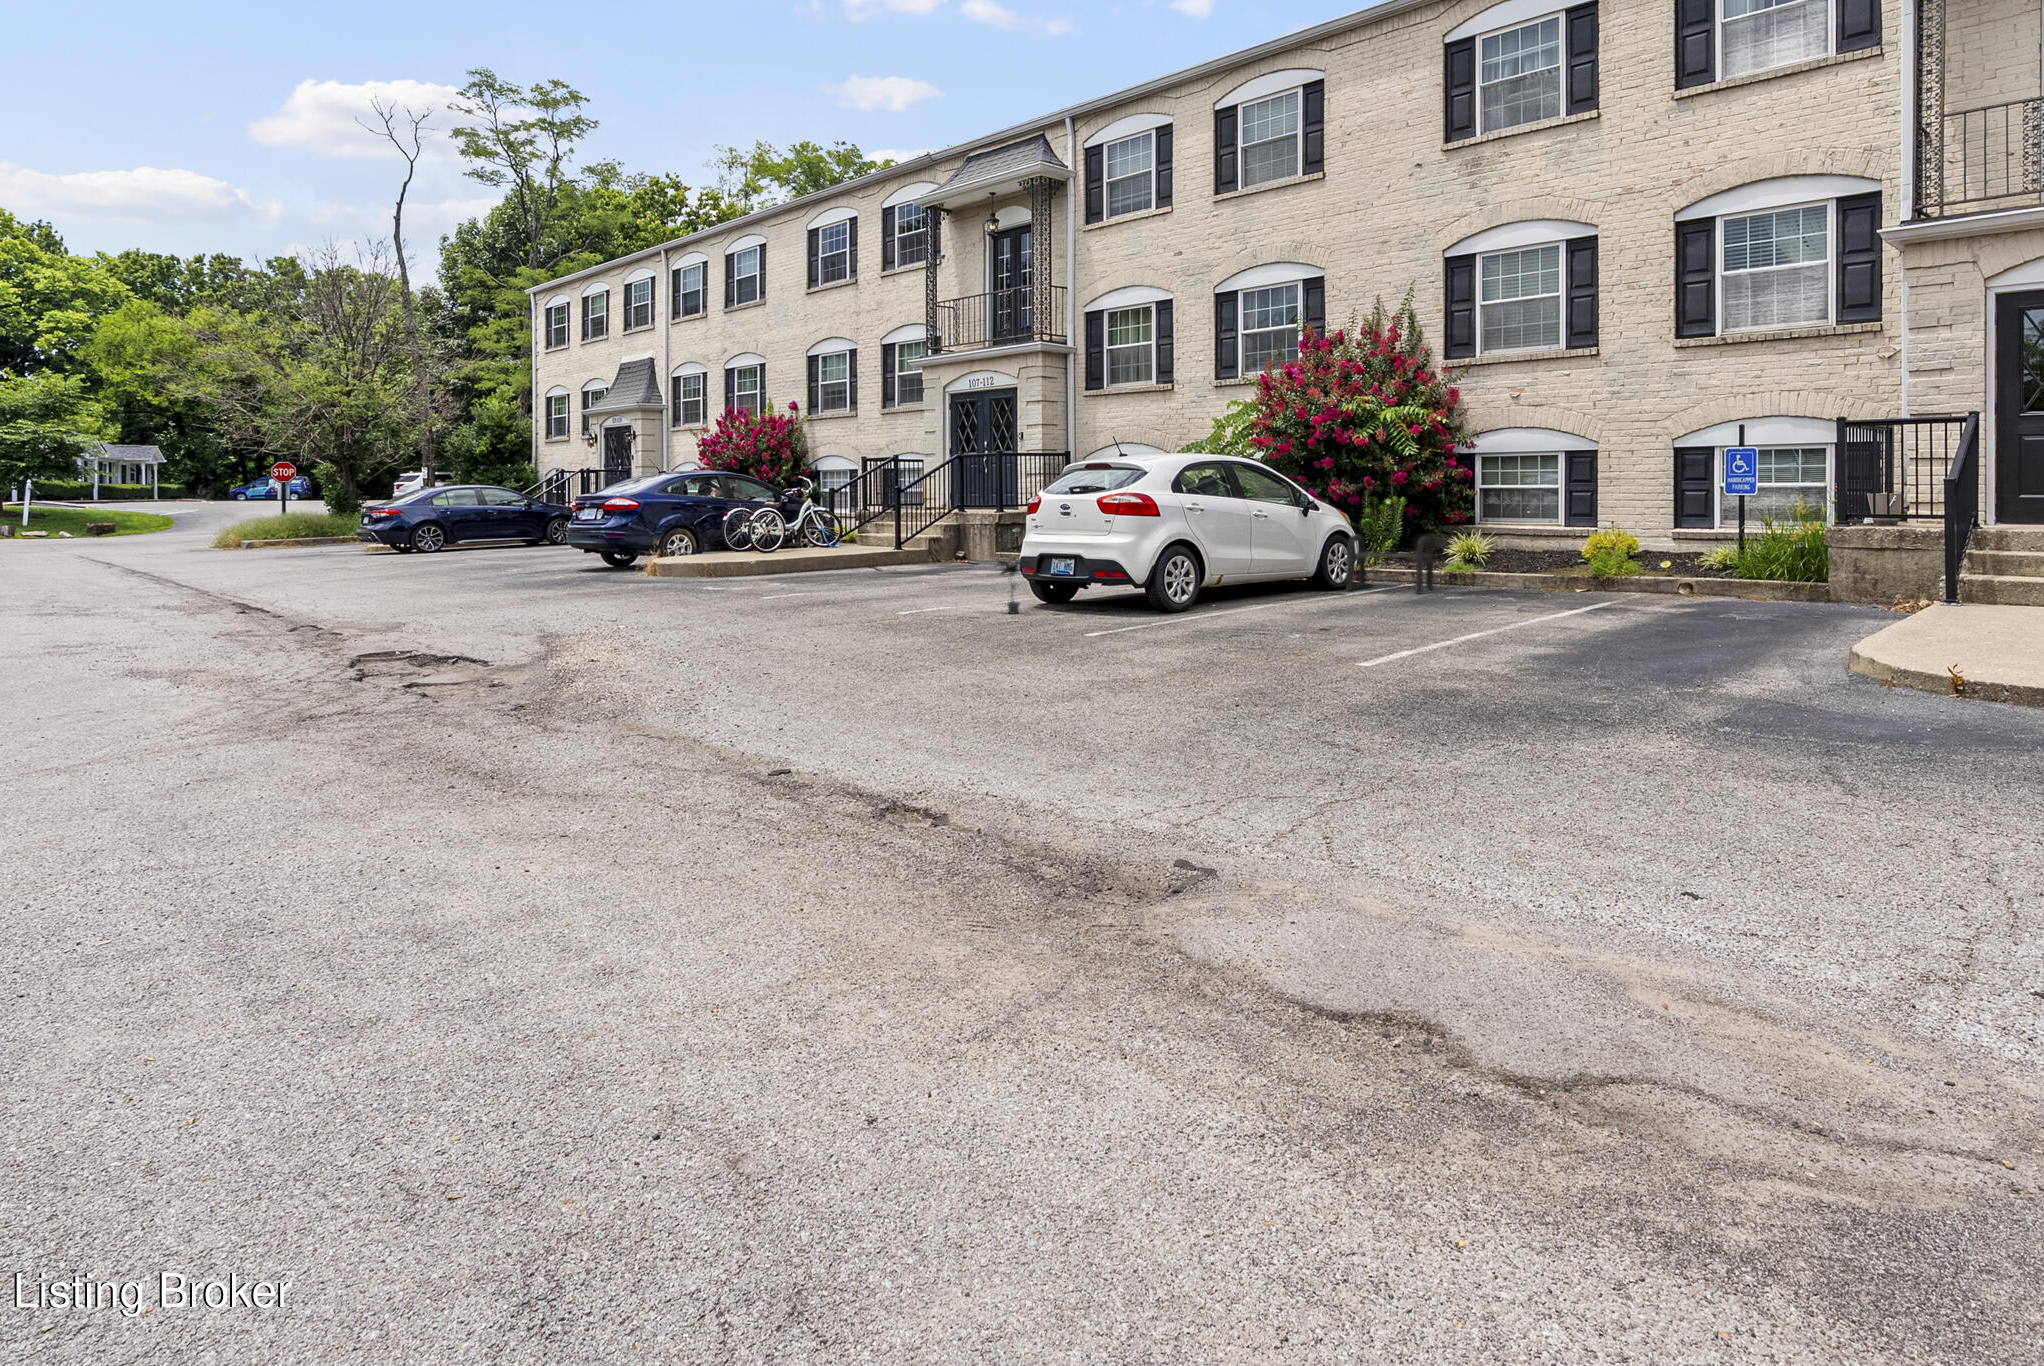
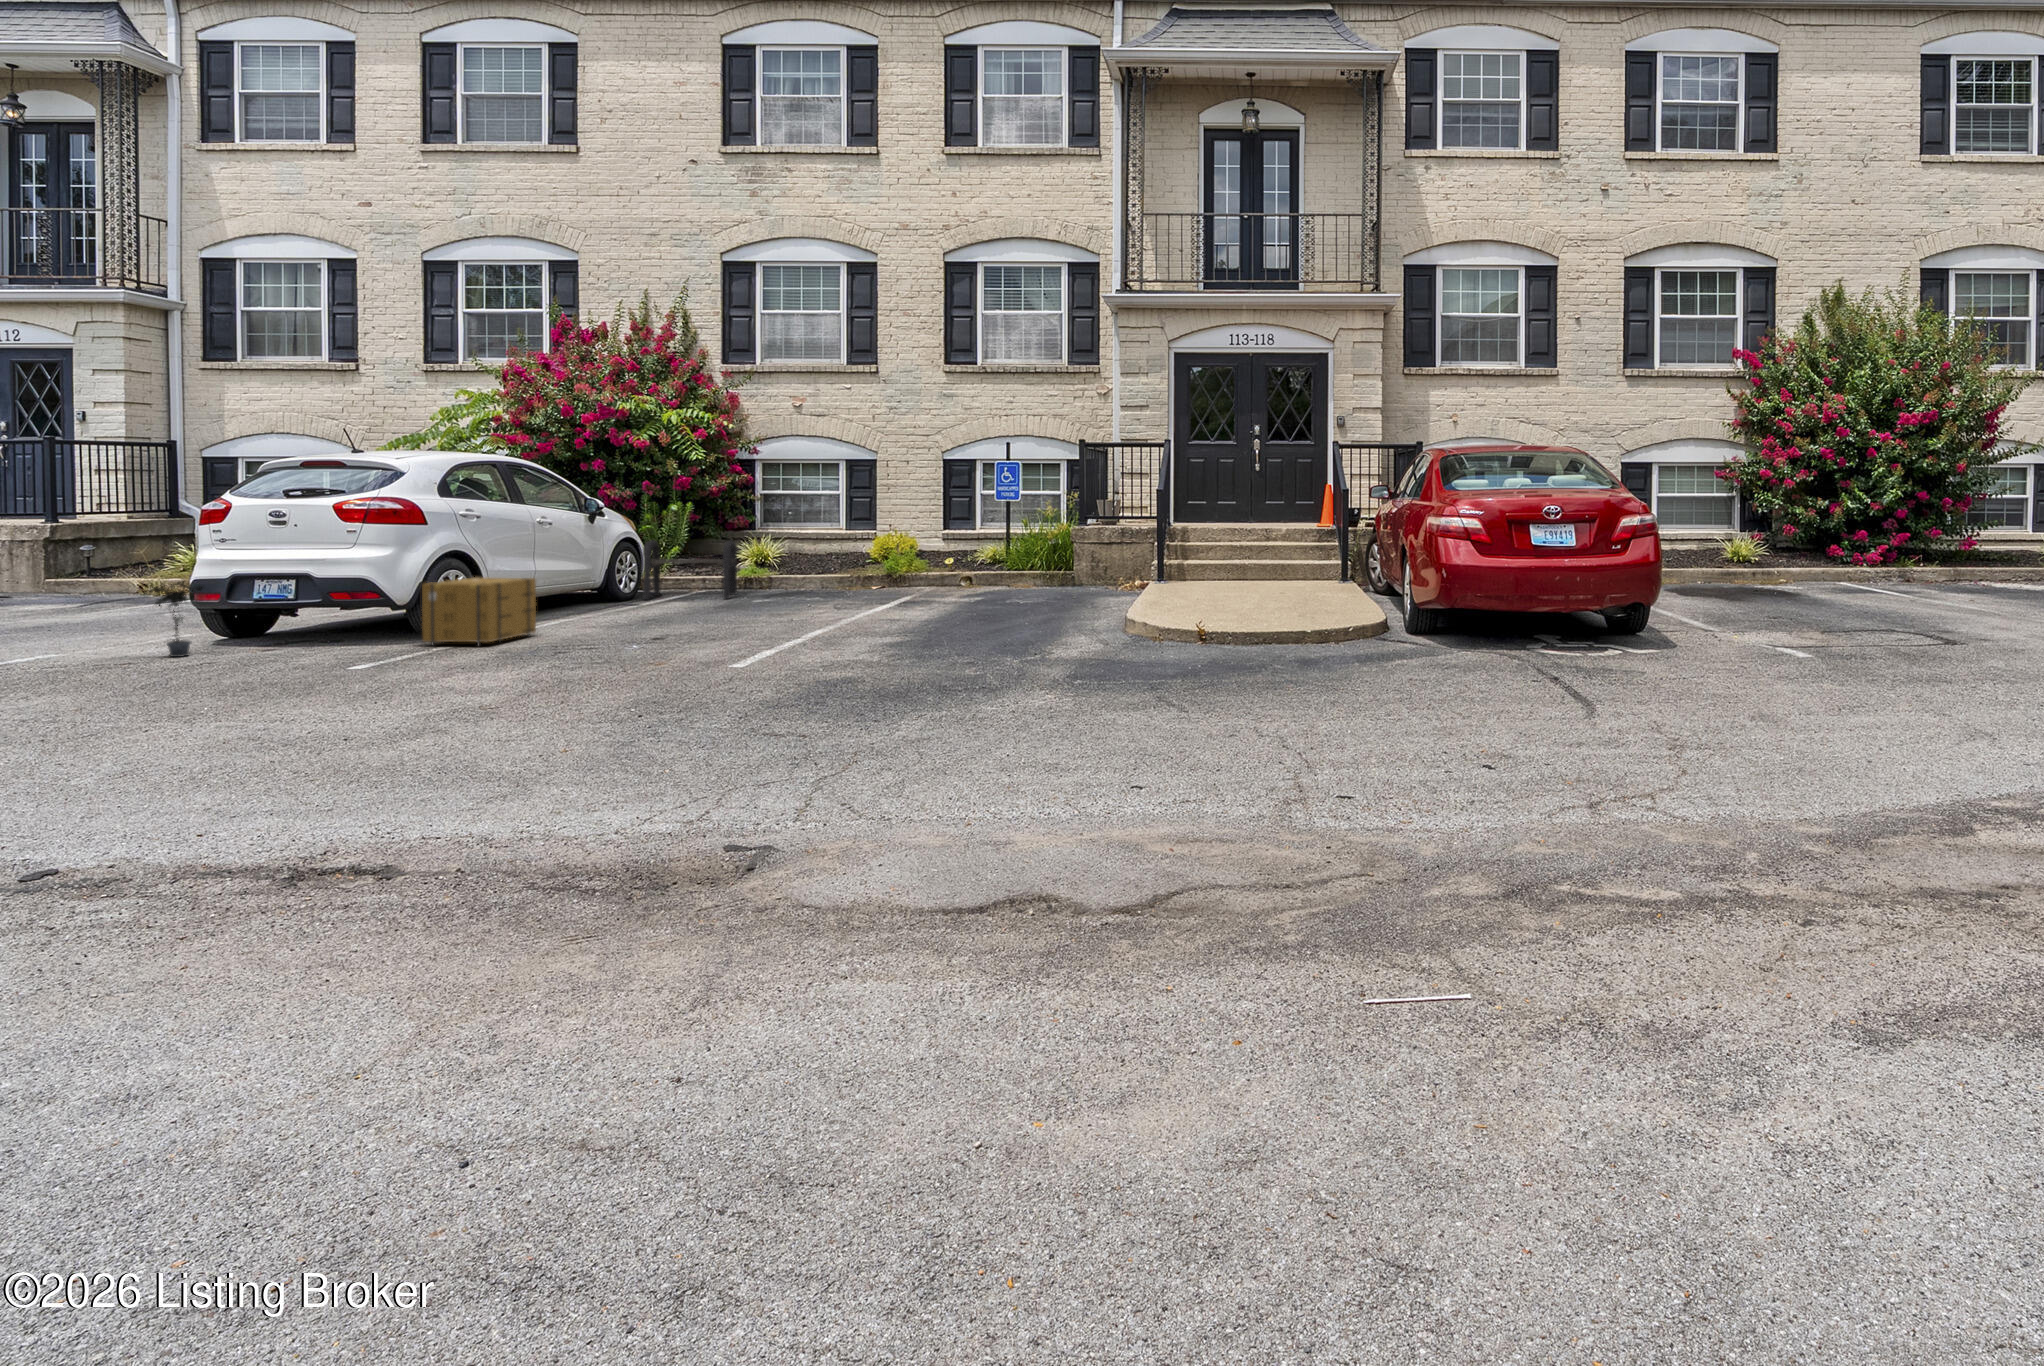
cardboard box: none [1154,563,1237,621] -> present [422,577,536,646]

